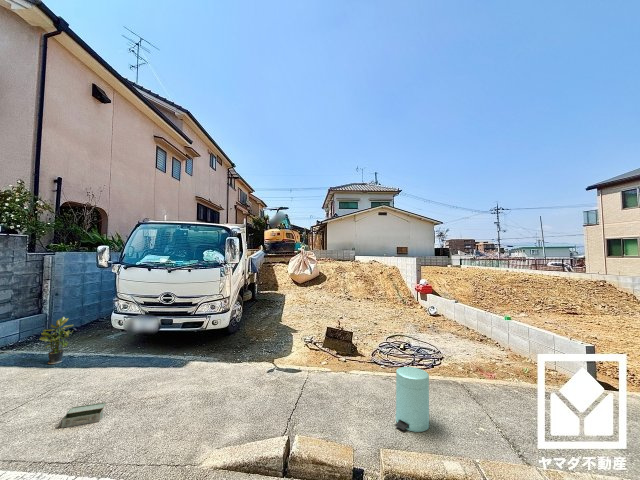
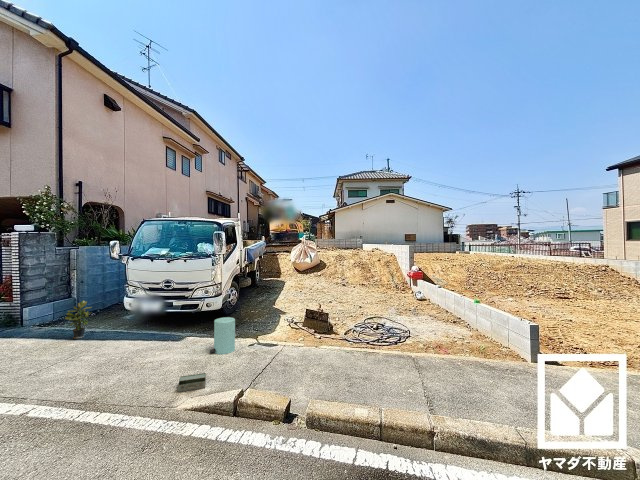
trash can: present [395,367,429,432] -> present [210,317,235,354]
toolbox: present [61,403,106,428] -> present [178,373,206,392]

